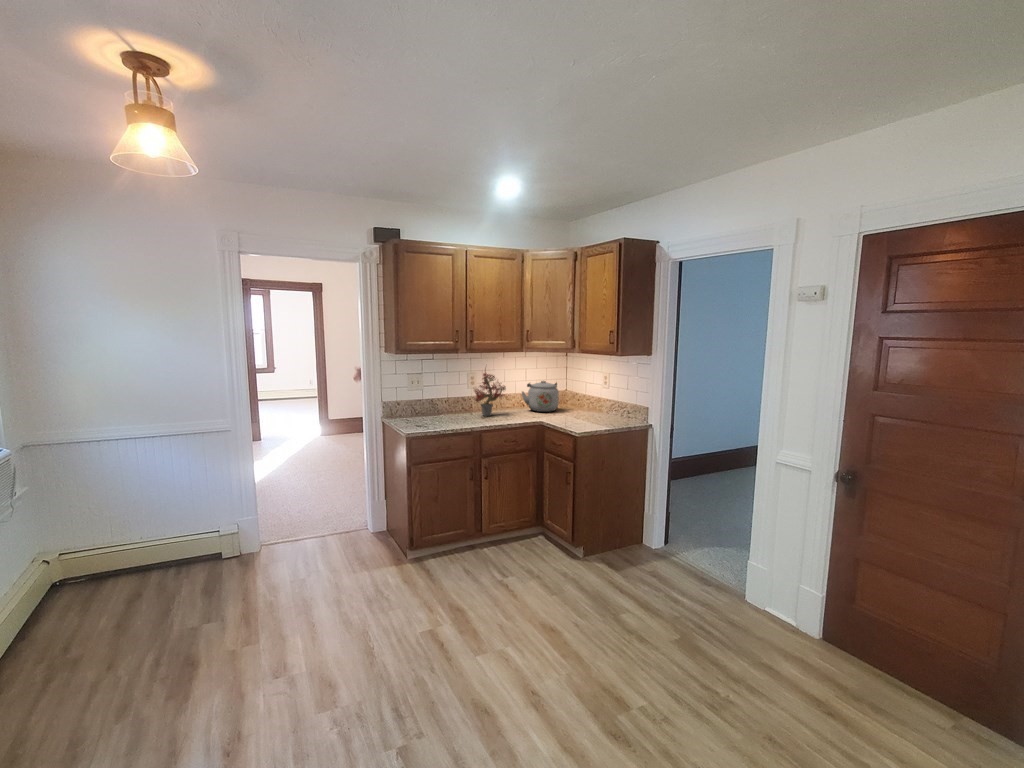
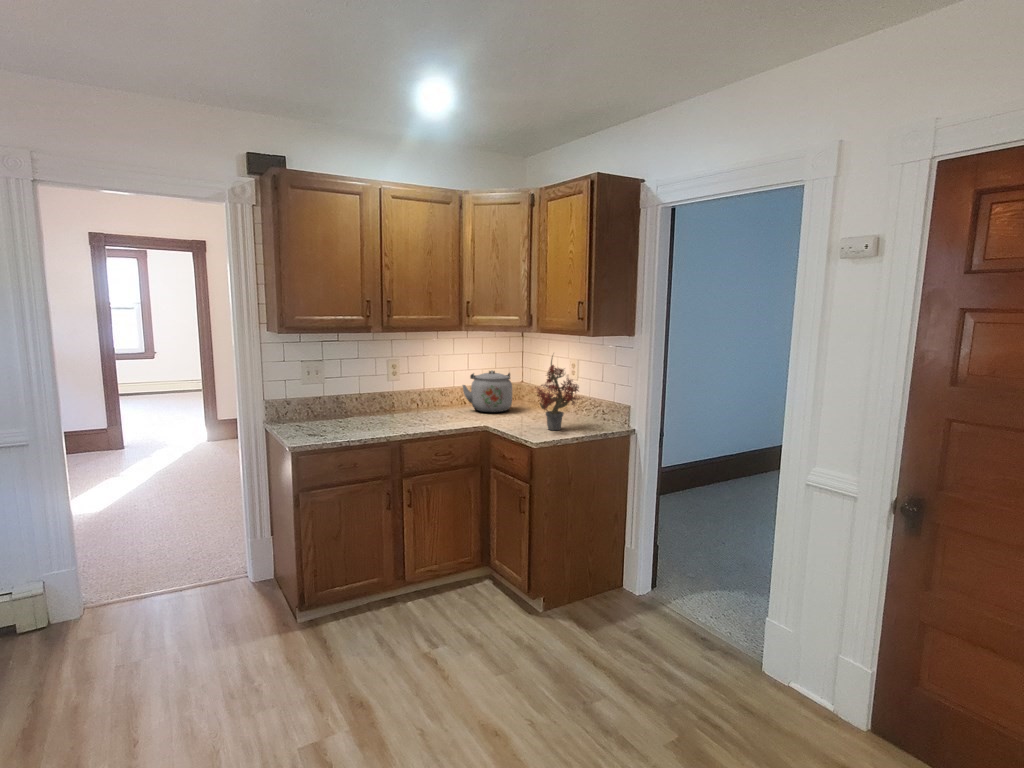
potted plant: present [474,370,506,416] -> present [537,356,581,430]

